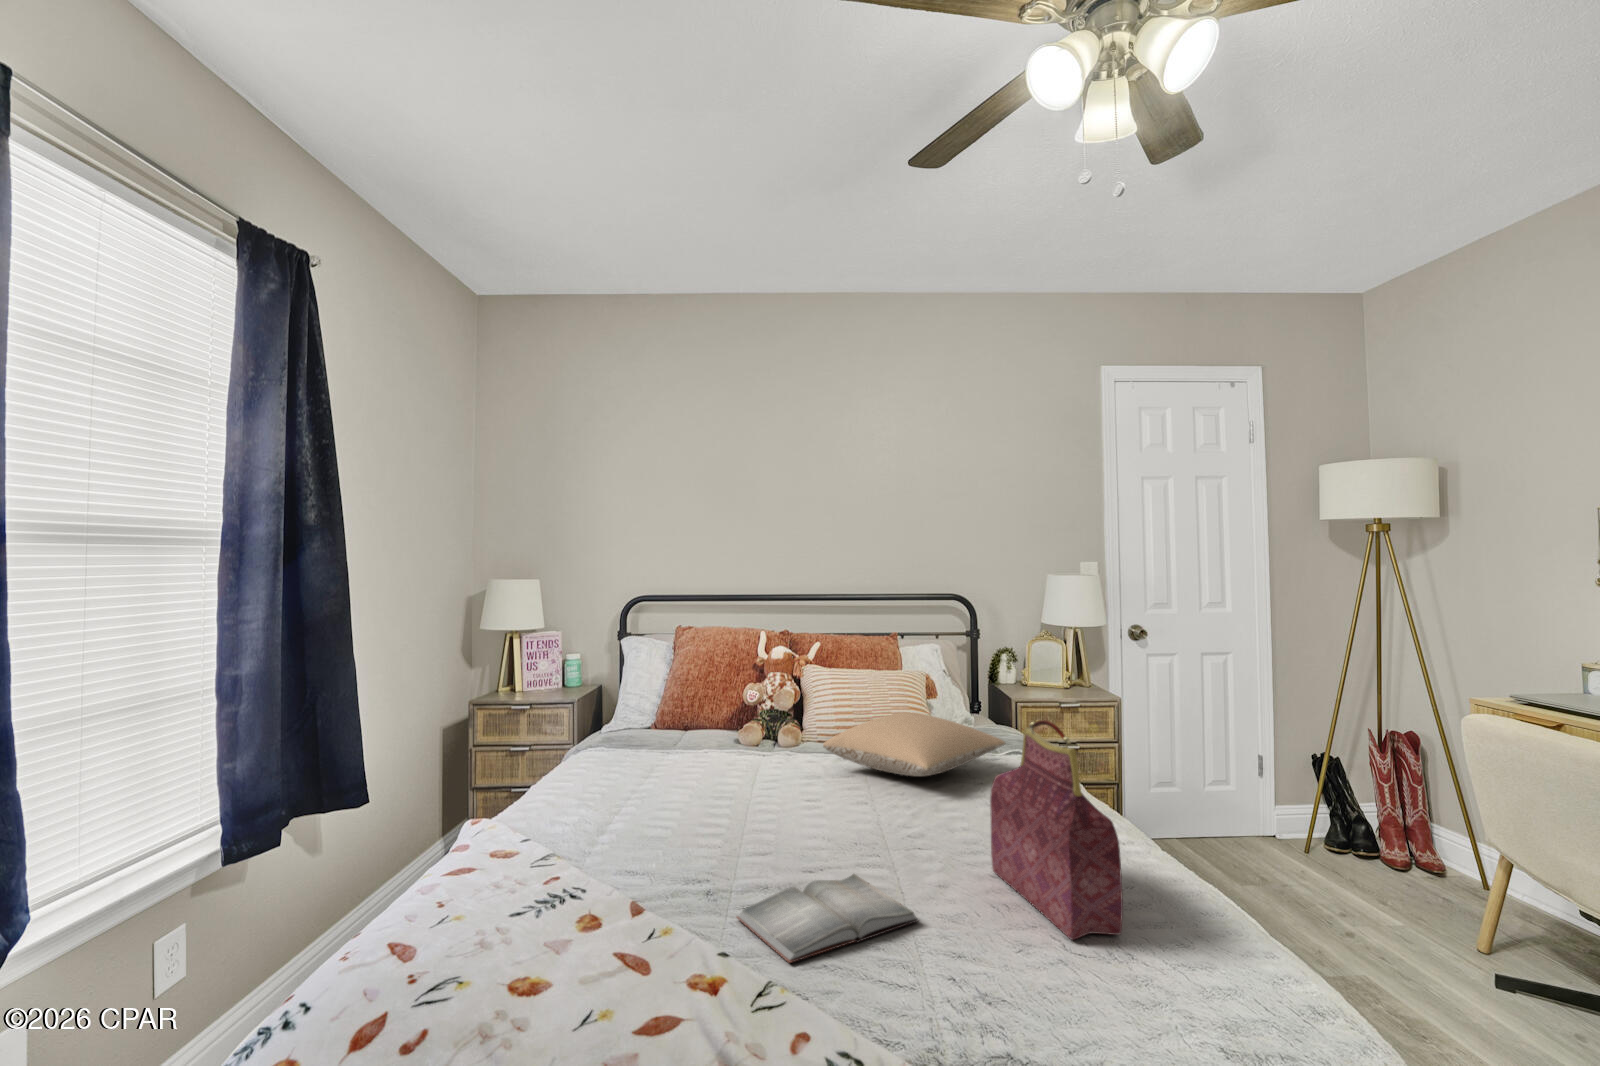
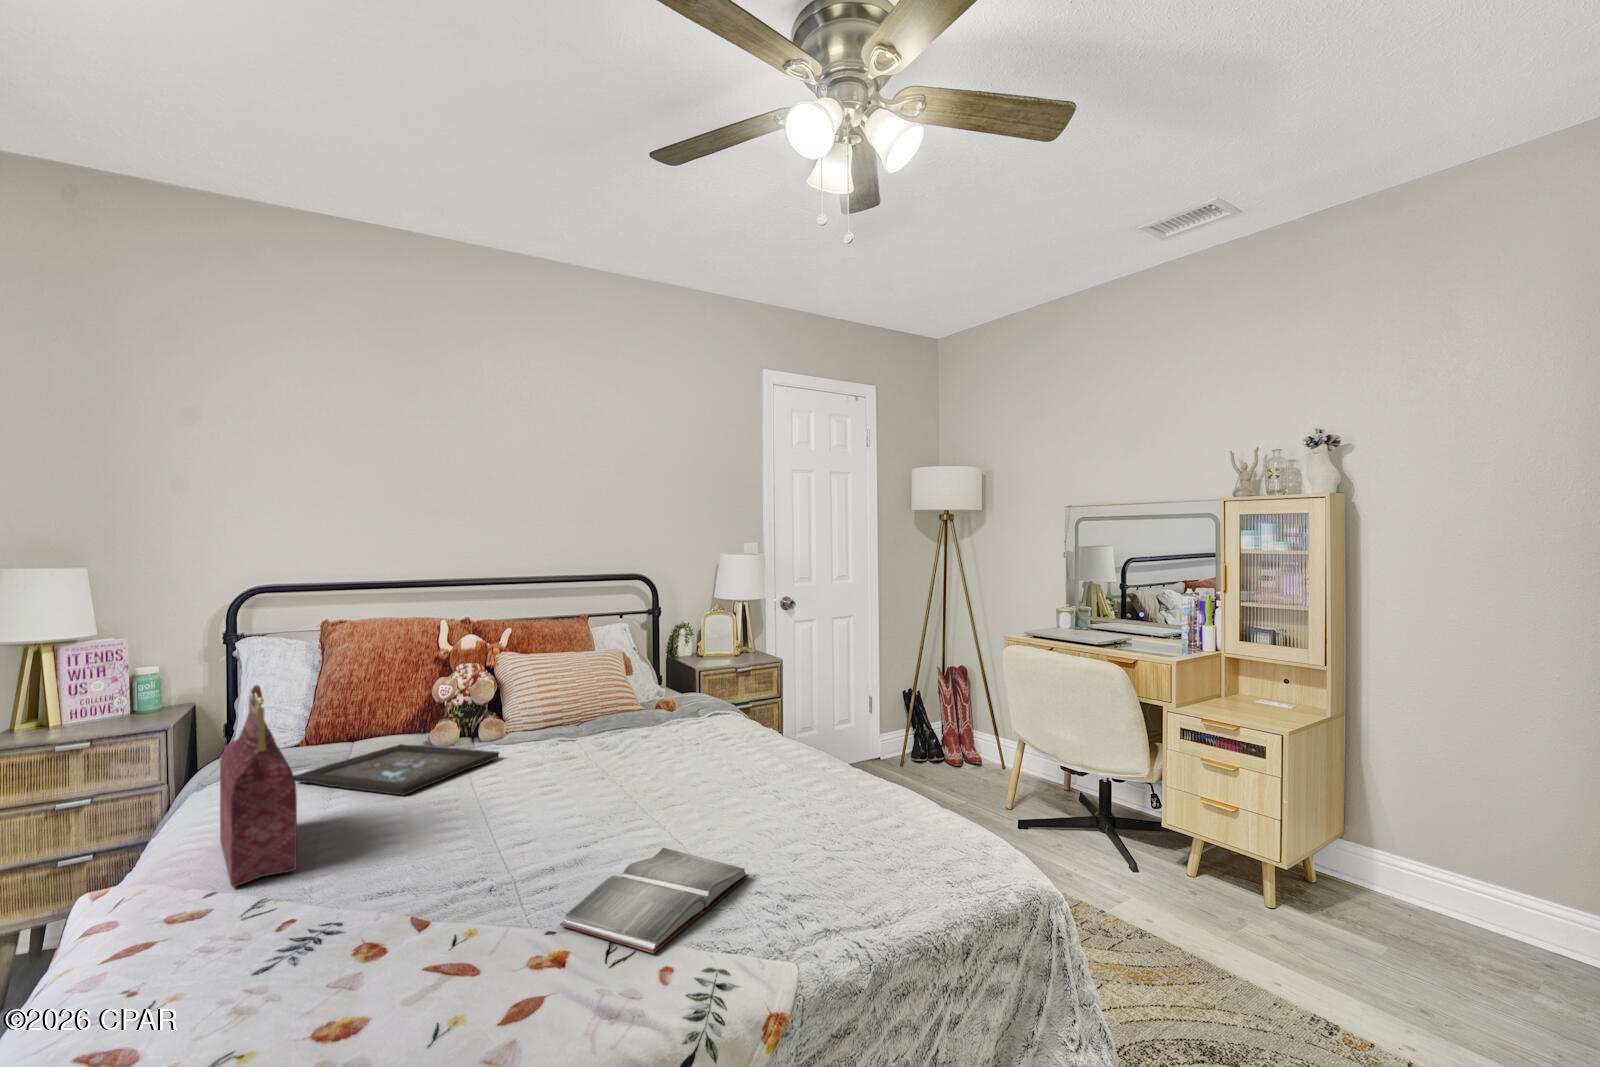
pillow: present [823,713,1005,776] -> none [550,688,725,748]
handbag: present [990,720,1123,940] -> present [220,685,297,887]
tray: none [633,738,783,783] -> present [294,744,499,795]

